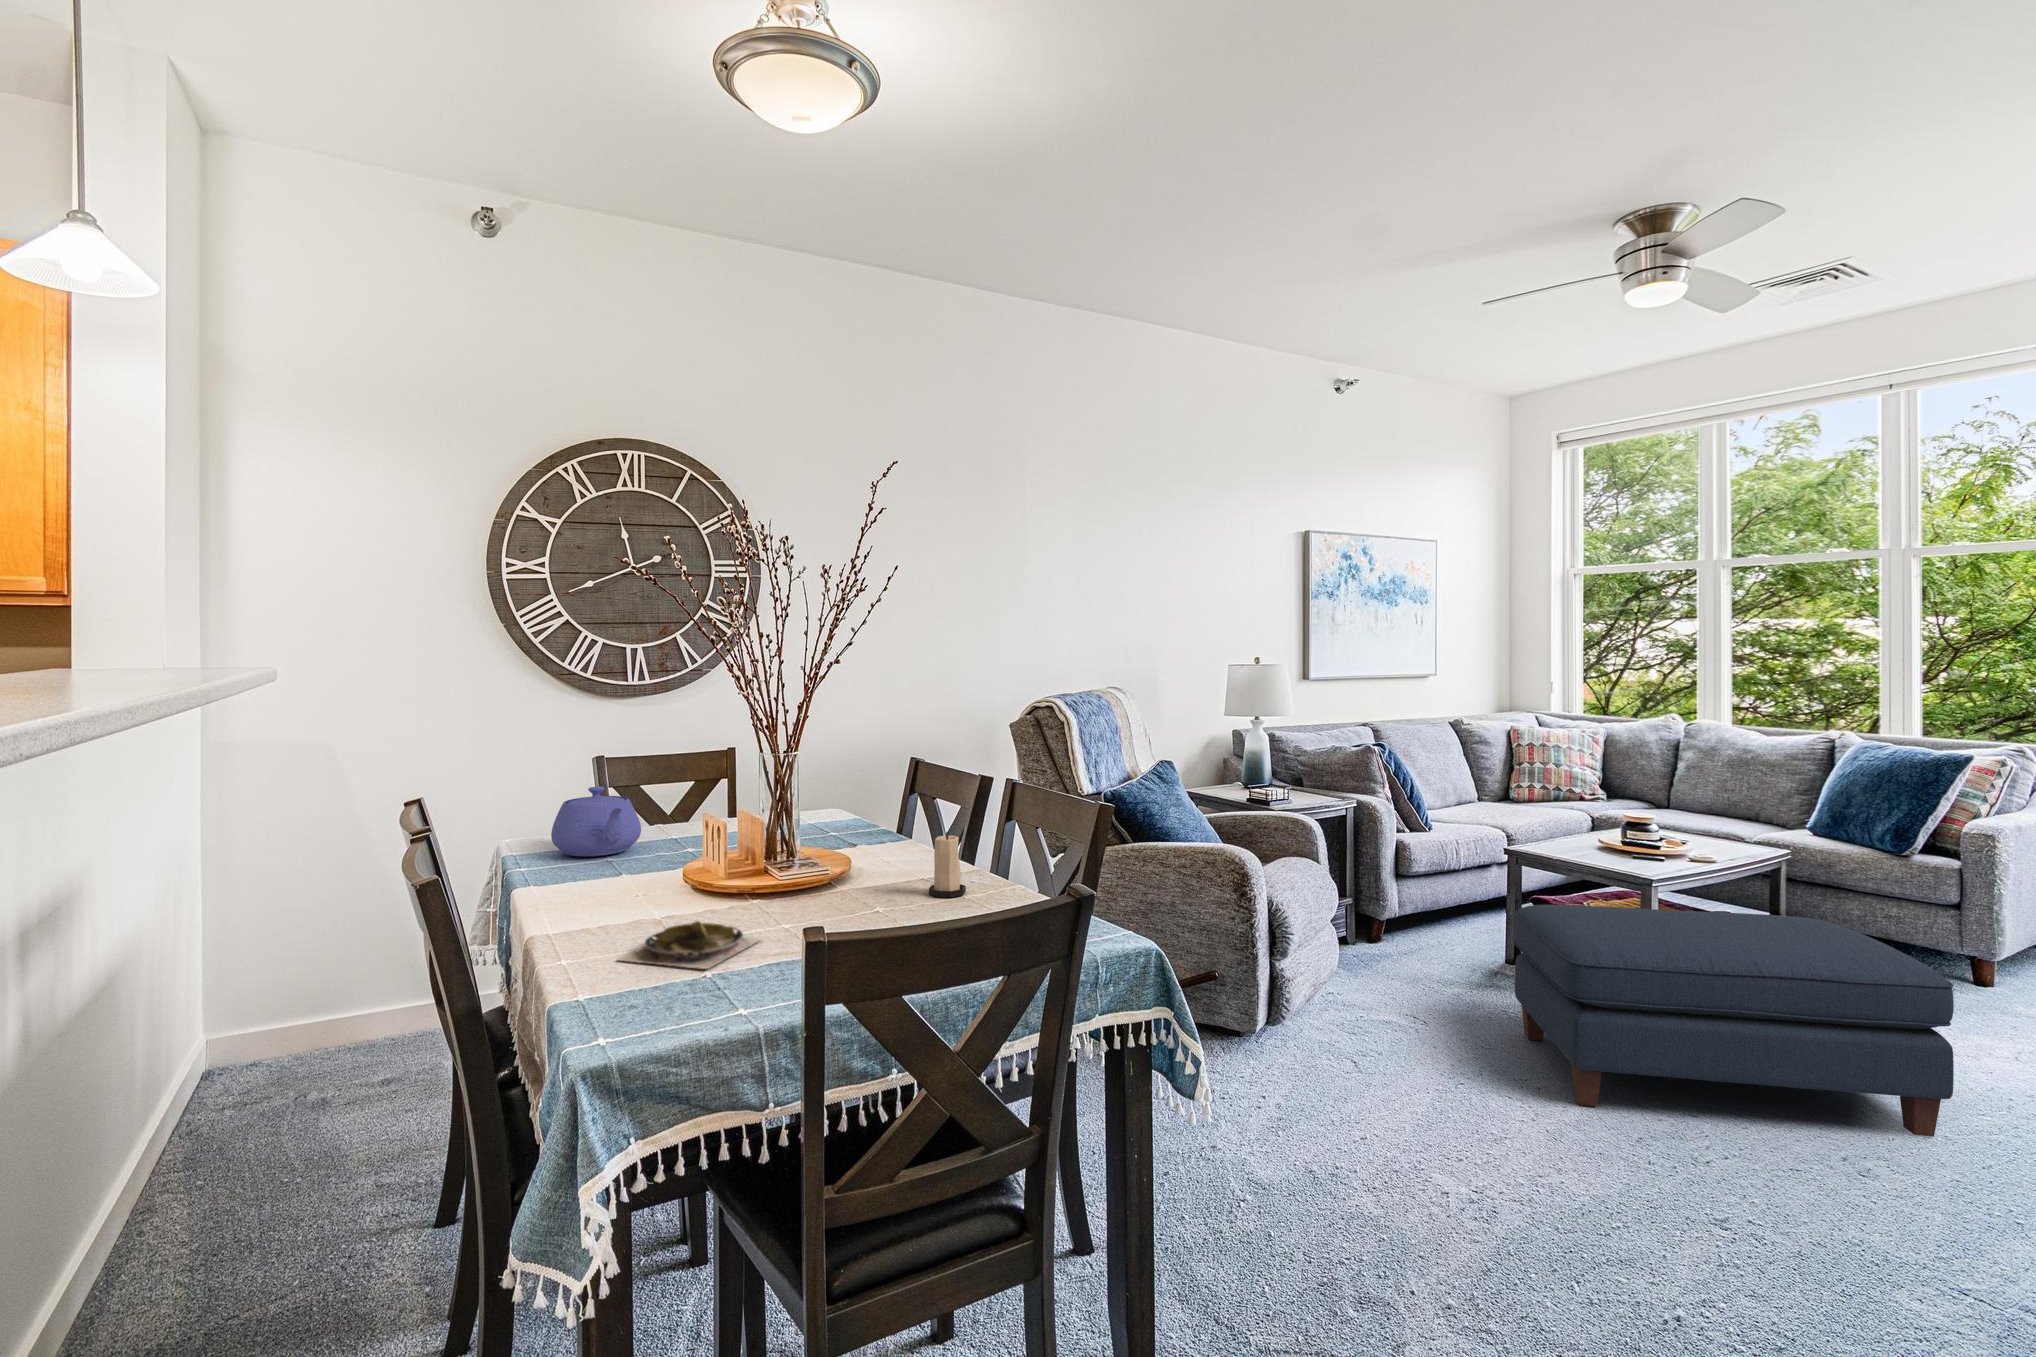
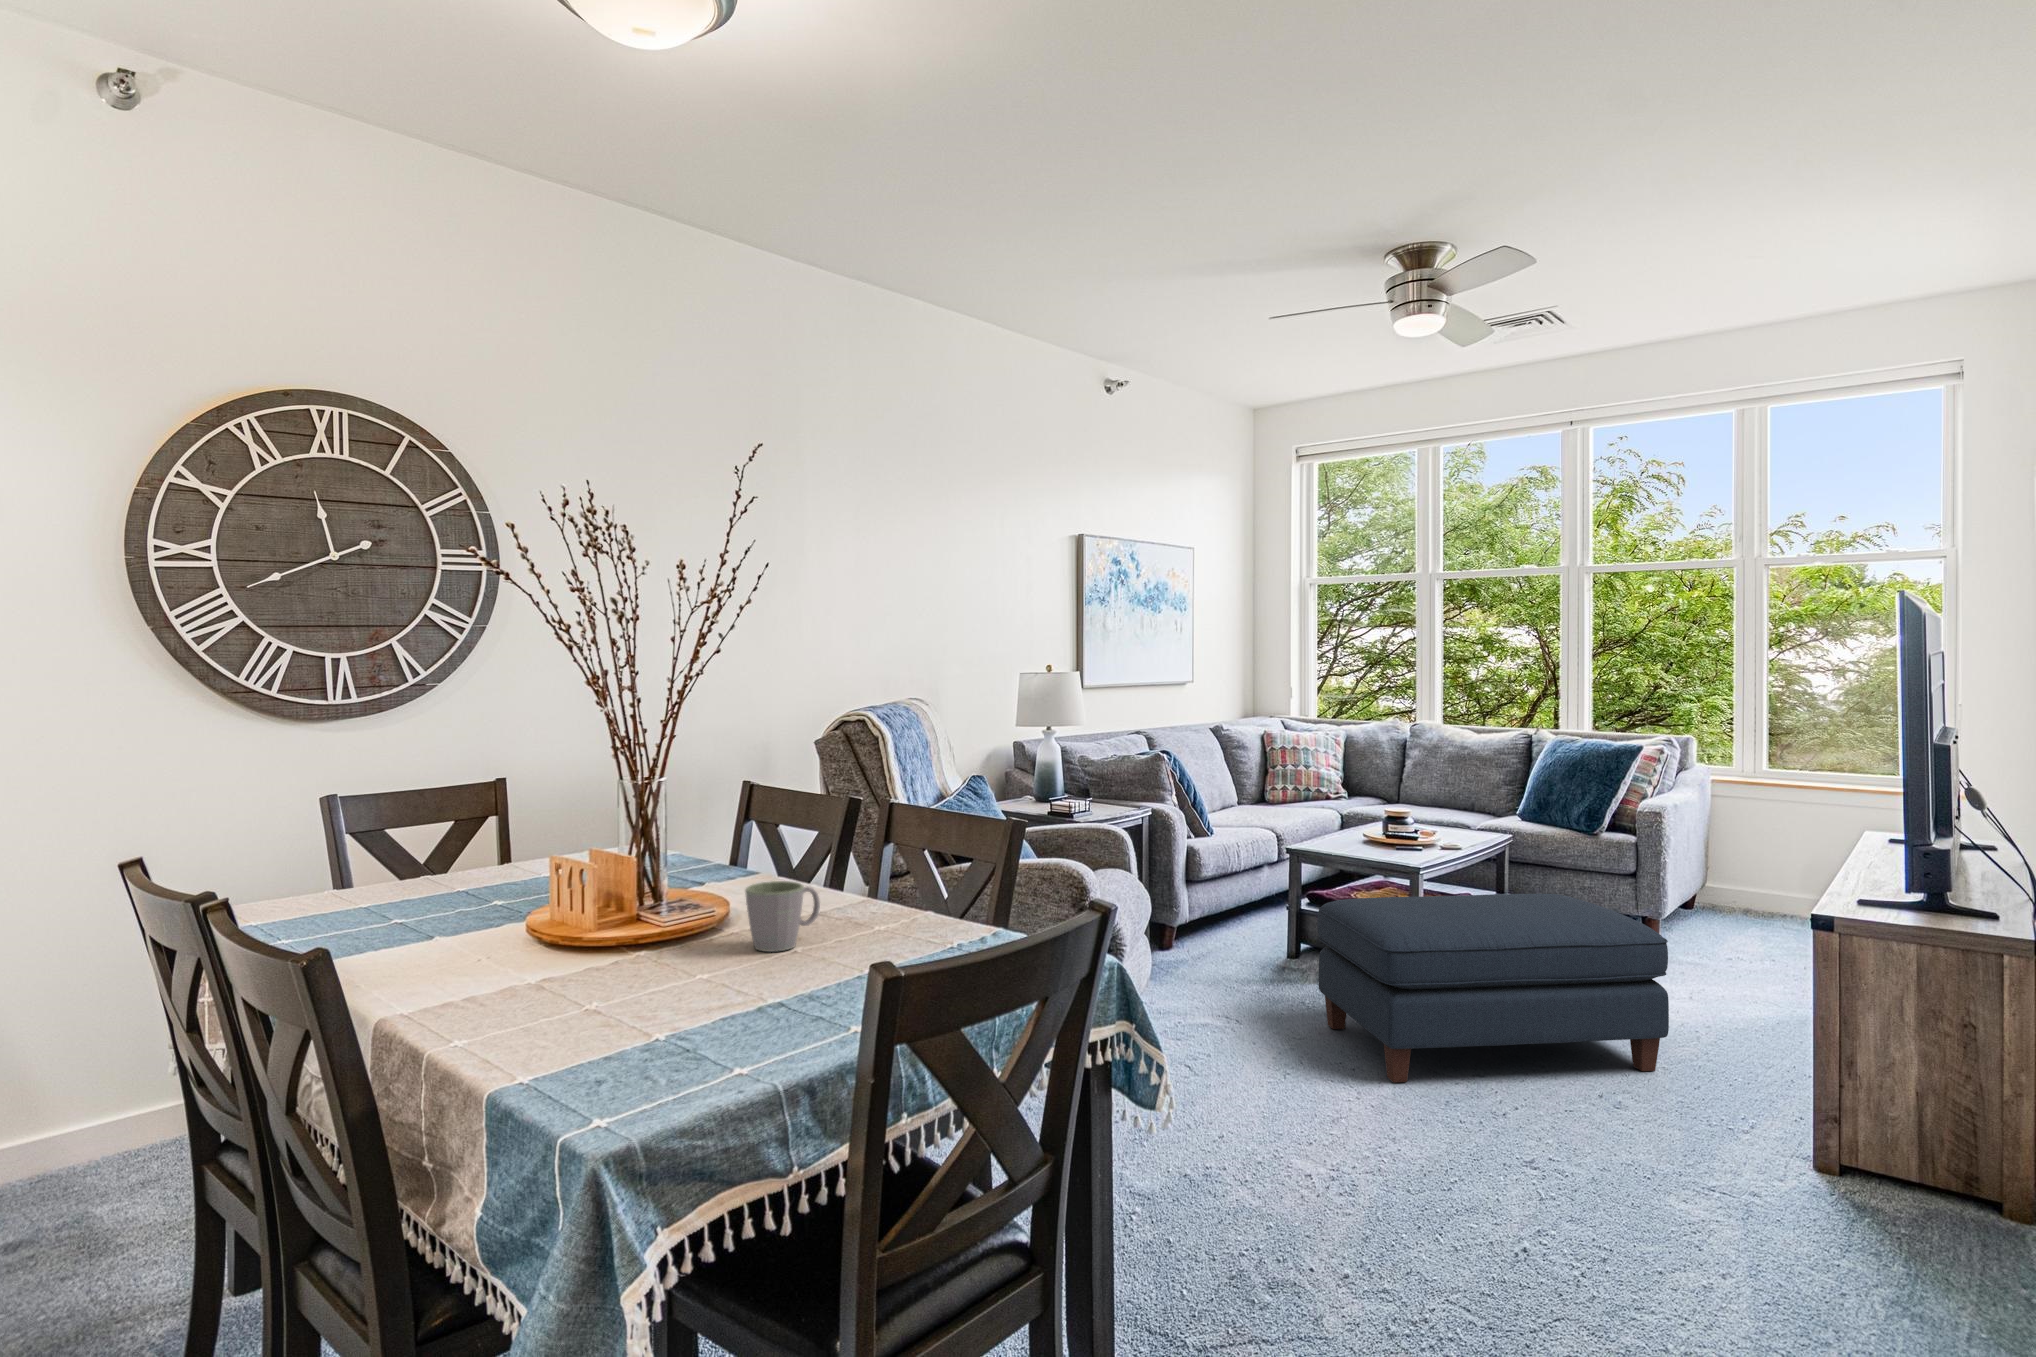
teapot: present [551,786,641,856] -> none [332,832,448,920]
candle: present [929,832,966,897] -> none [850,860,888,931]
mug: none [824,845,894,909] -> present [745,881,820,952]
plate: present [620,921,761,969] -> none [568,975,718,1028]

